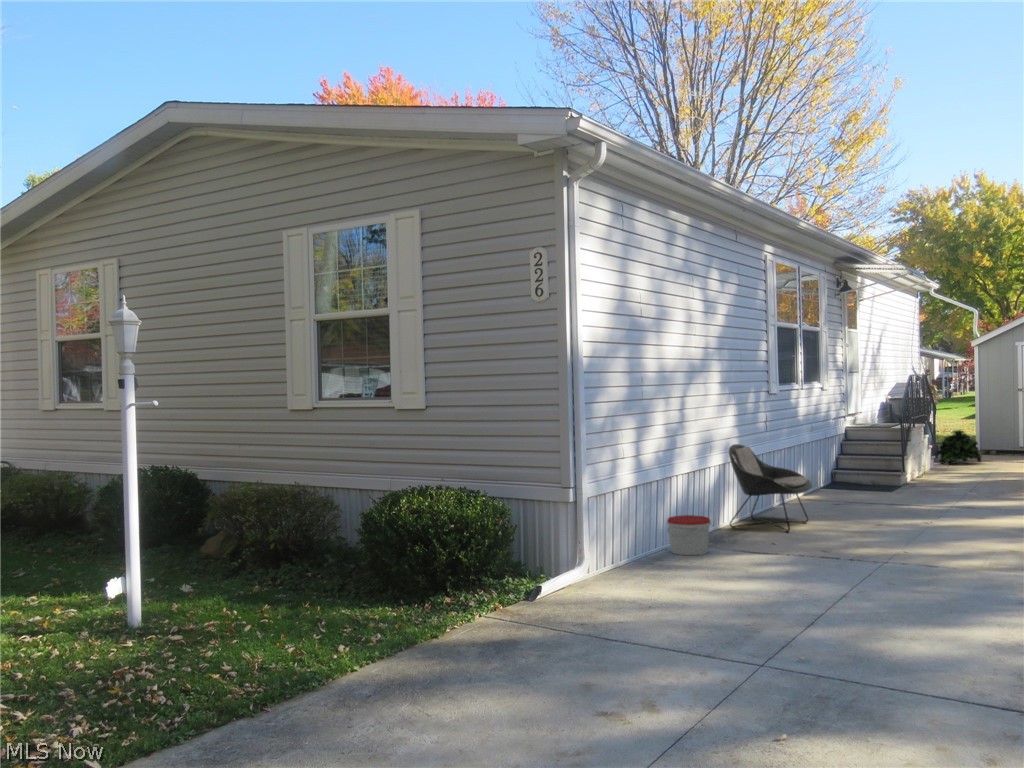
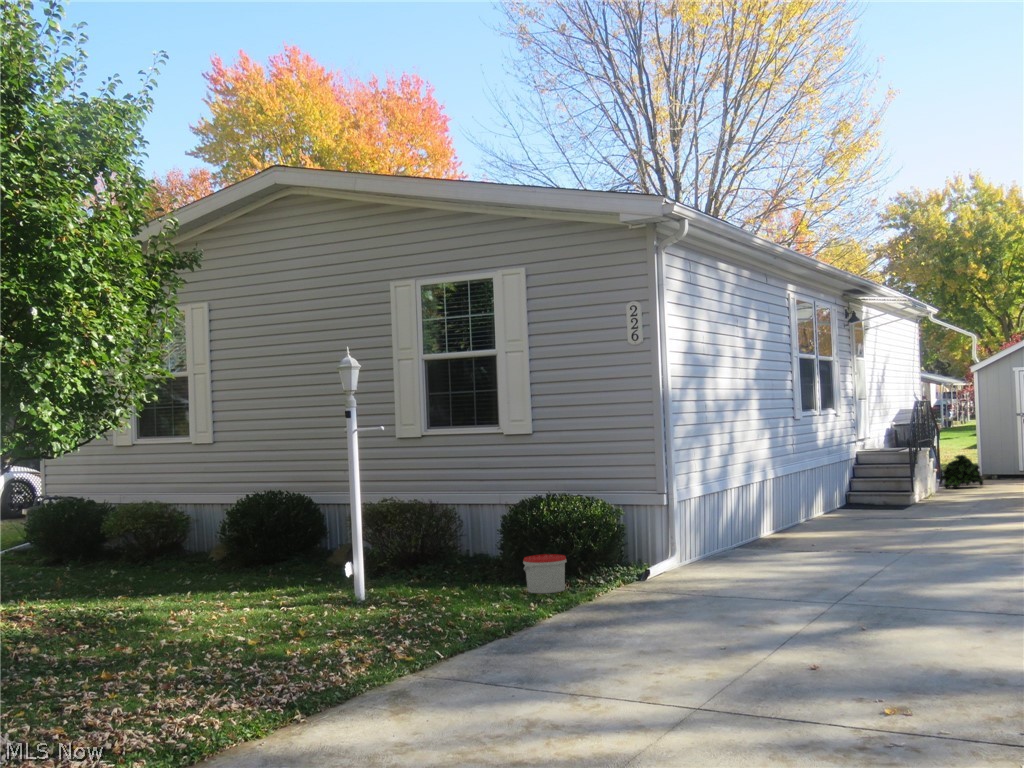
lounge chair: present [729,444,812,533] -> none [767,464,839,538]
bucket: present [667,515,711,555] -> present [523,554,566,593]

